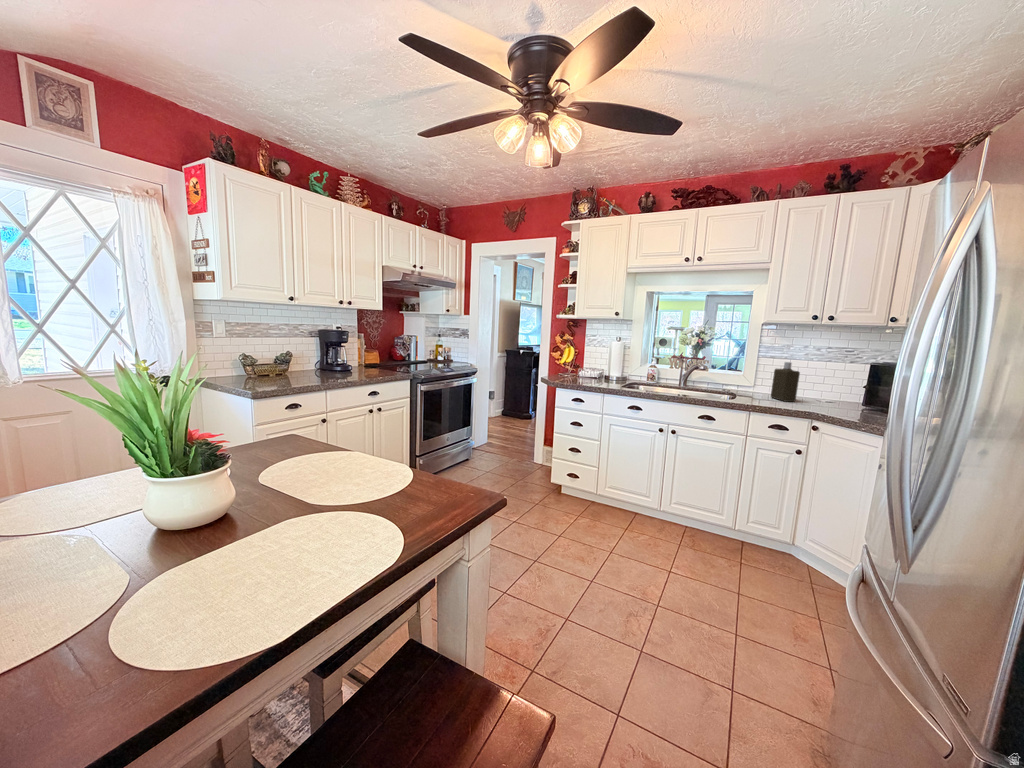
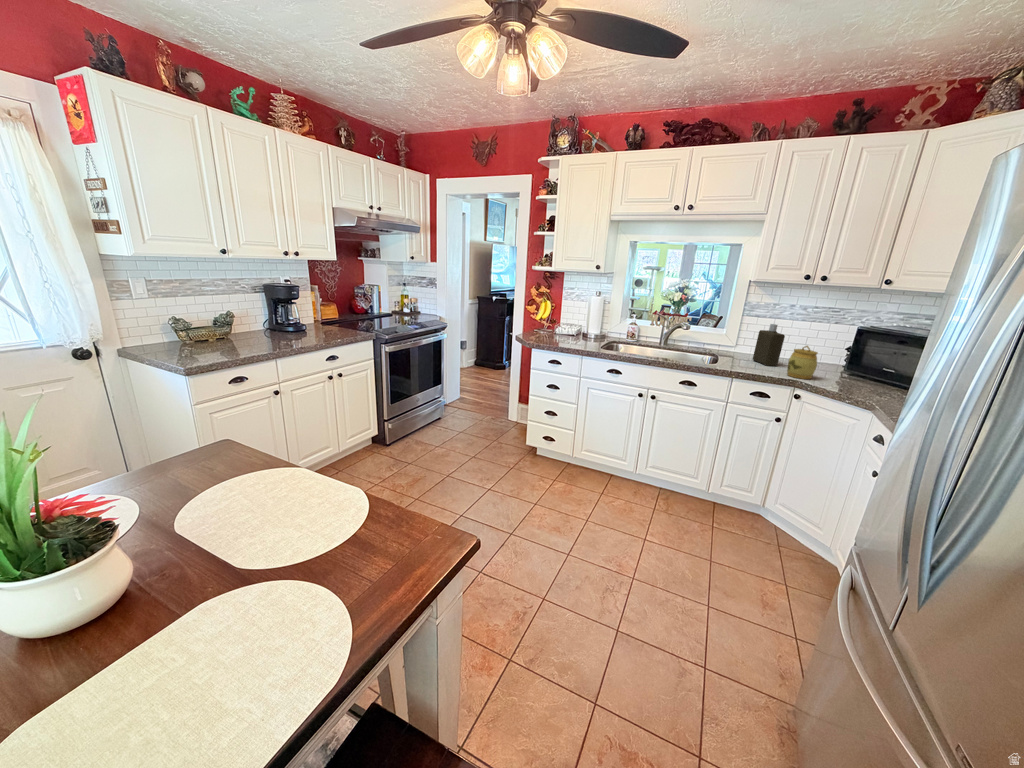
jar: none [804,379,833,411] -> present [787,346,818,379]

